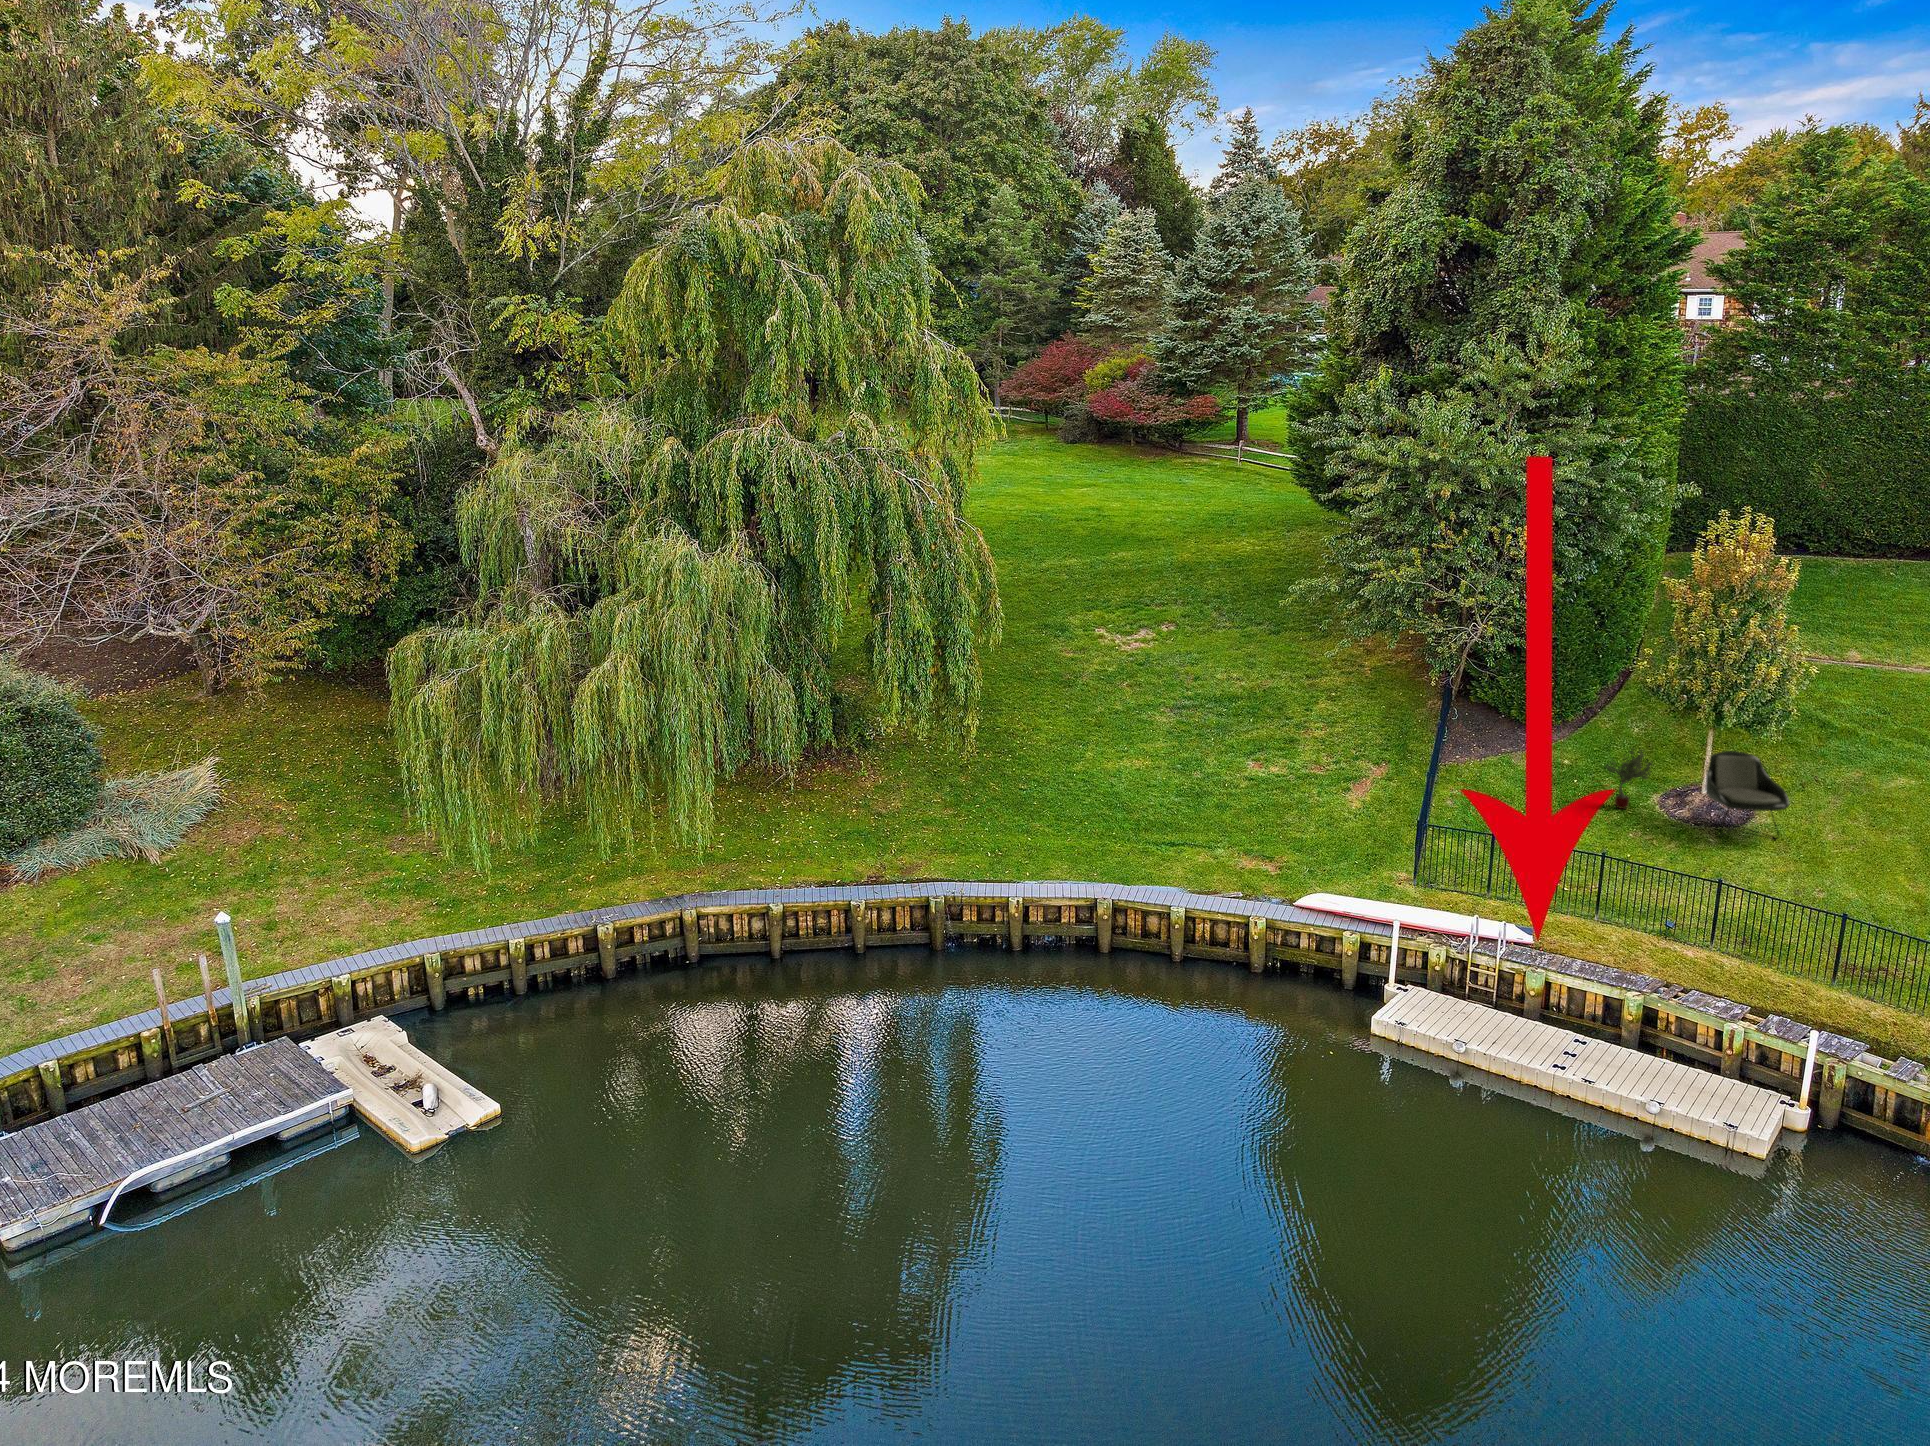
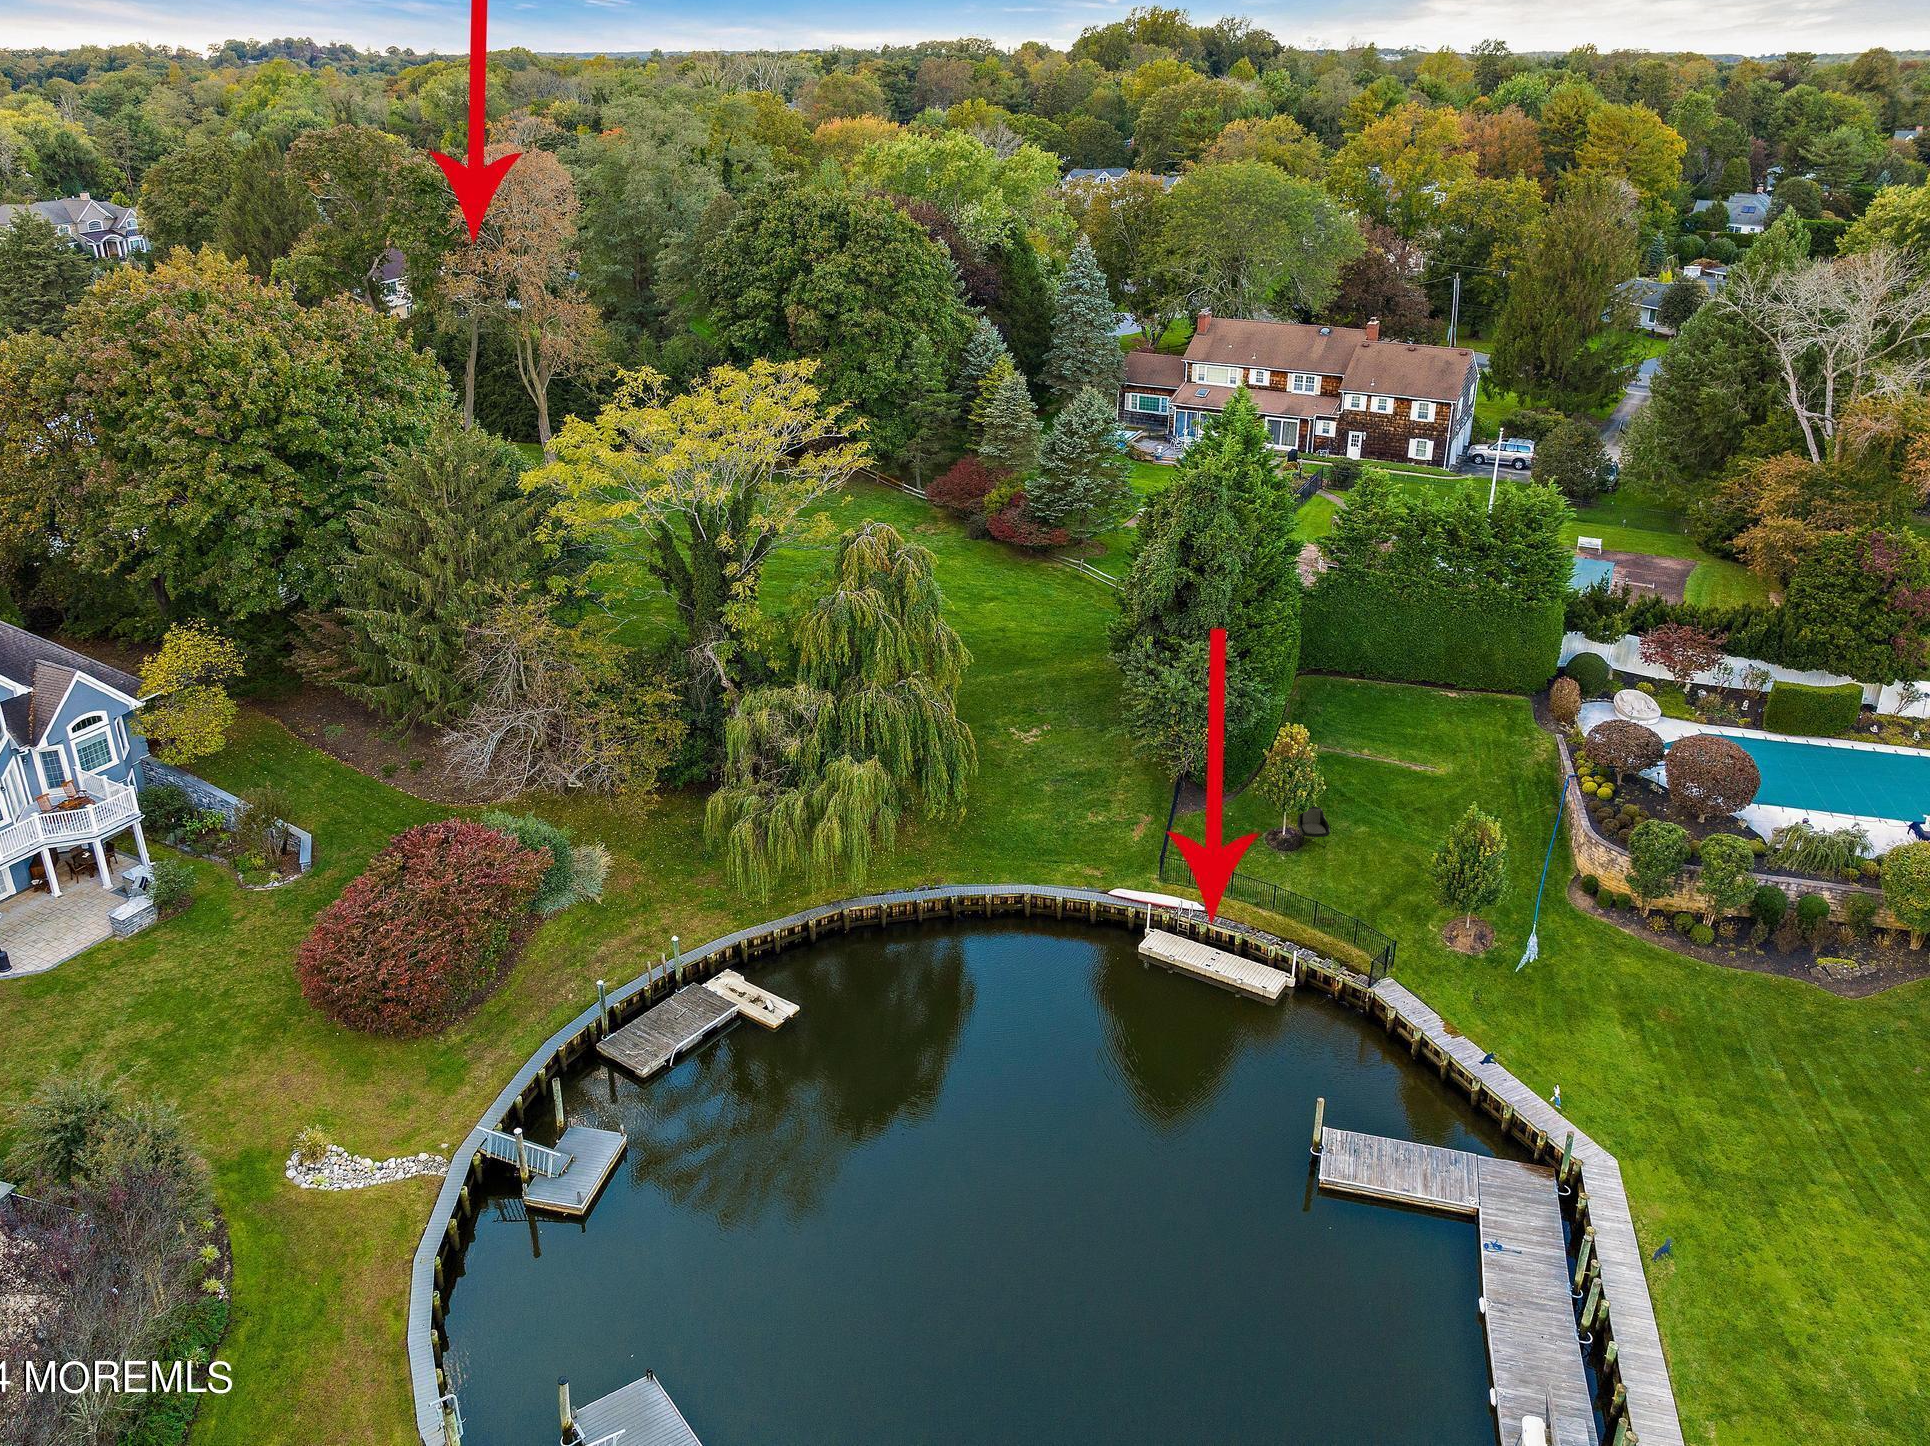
potted tree: present [1606,751,1652,809] -> none [1259,803,1278,829]

